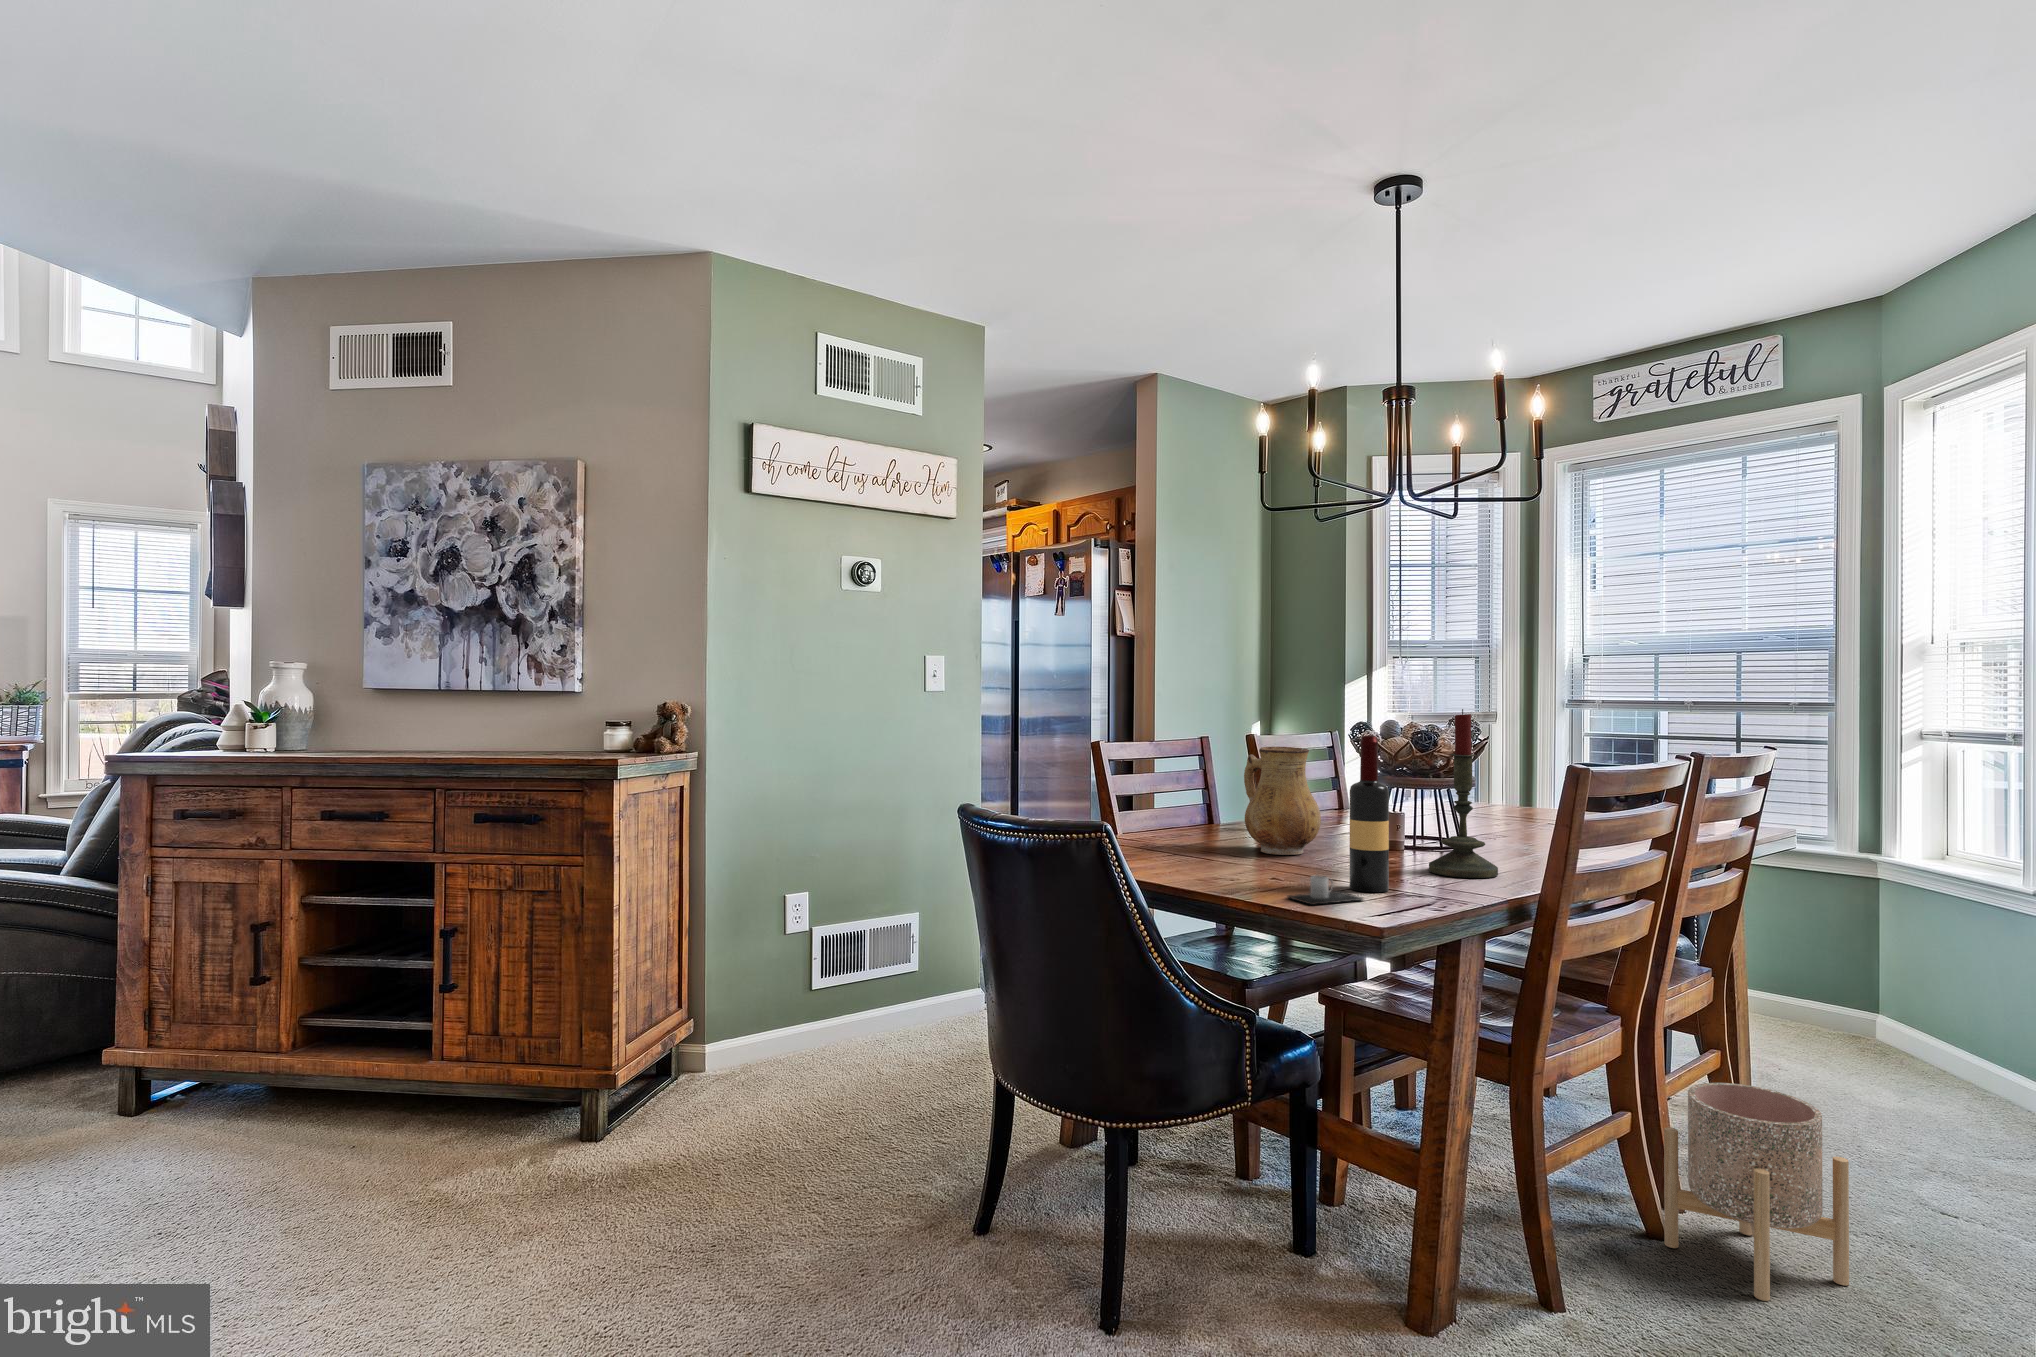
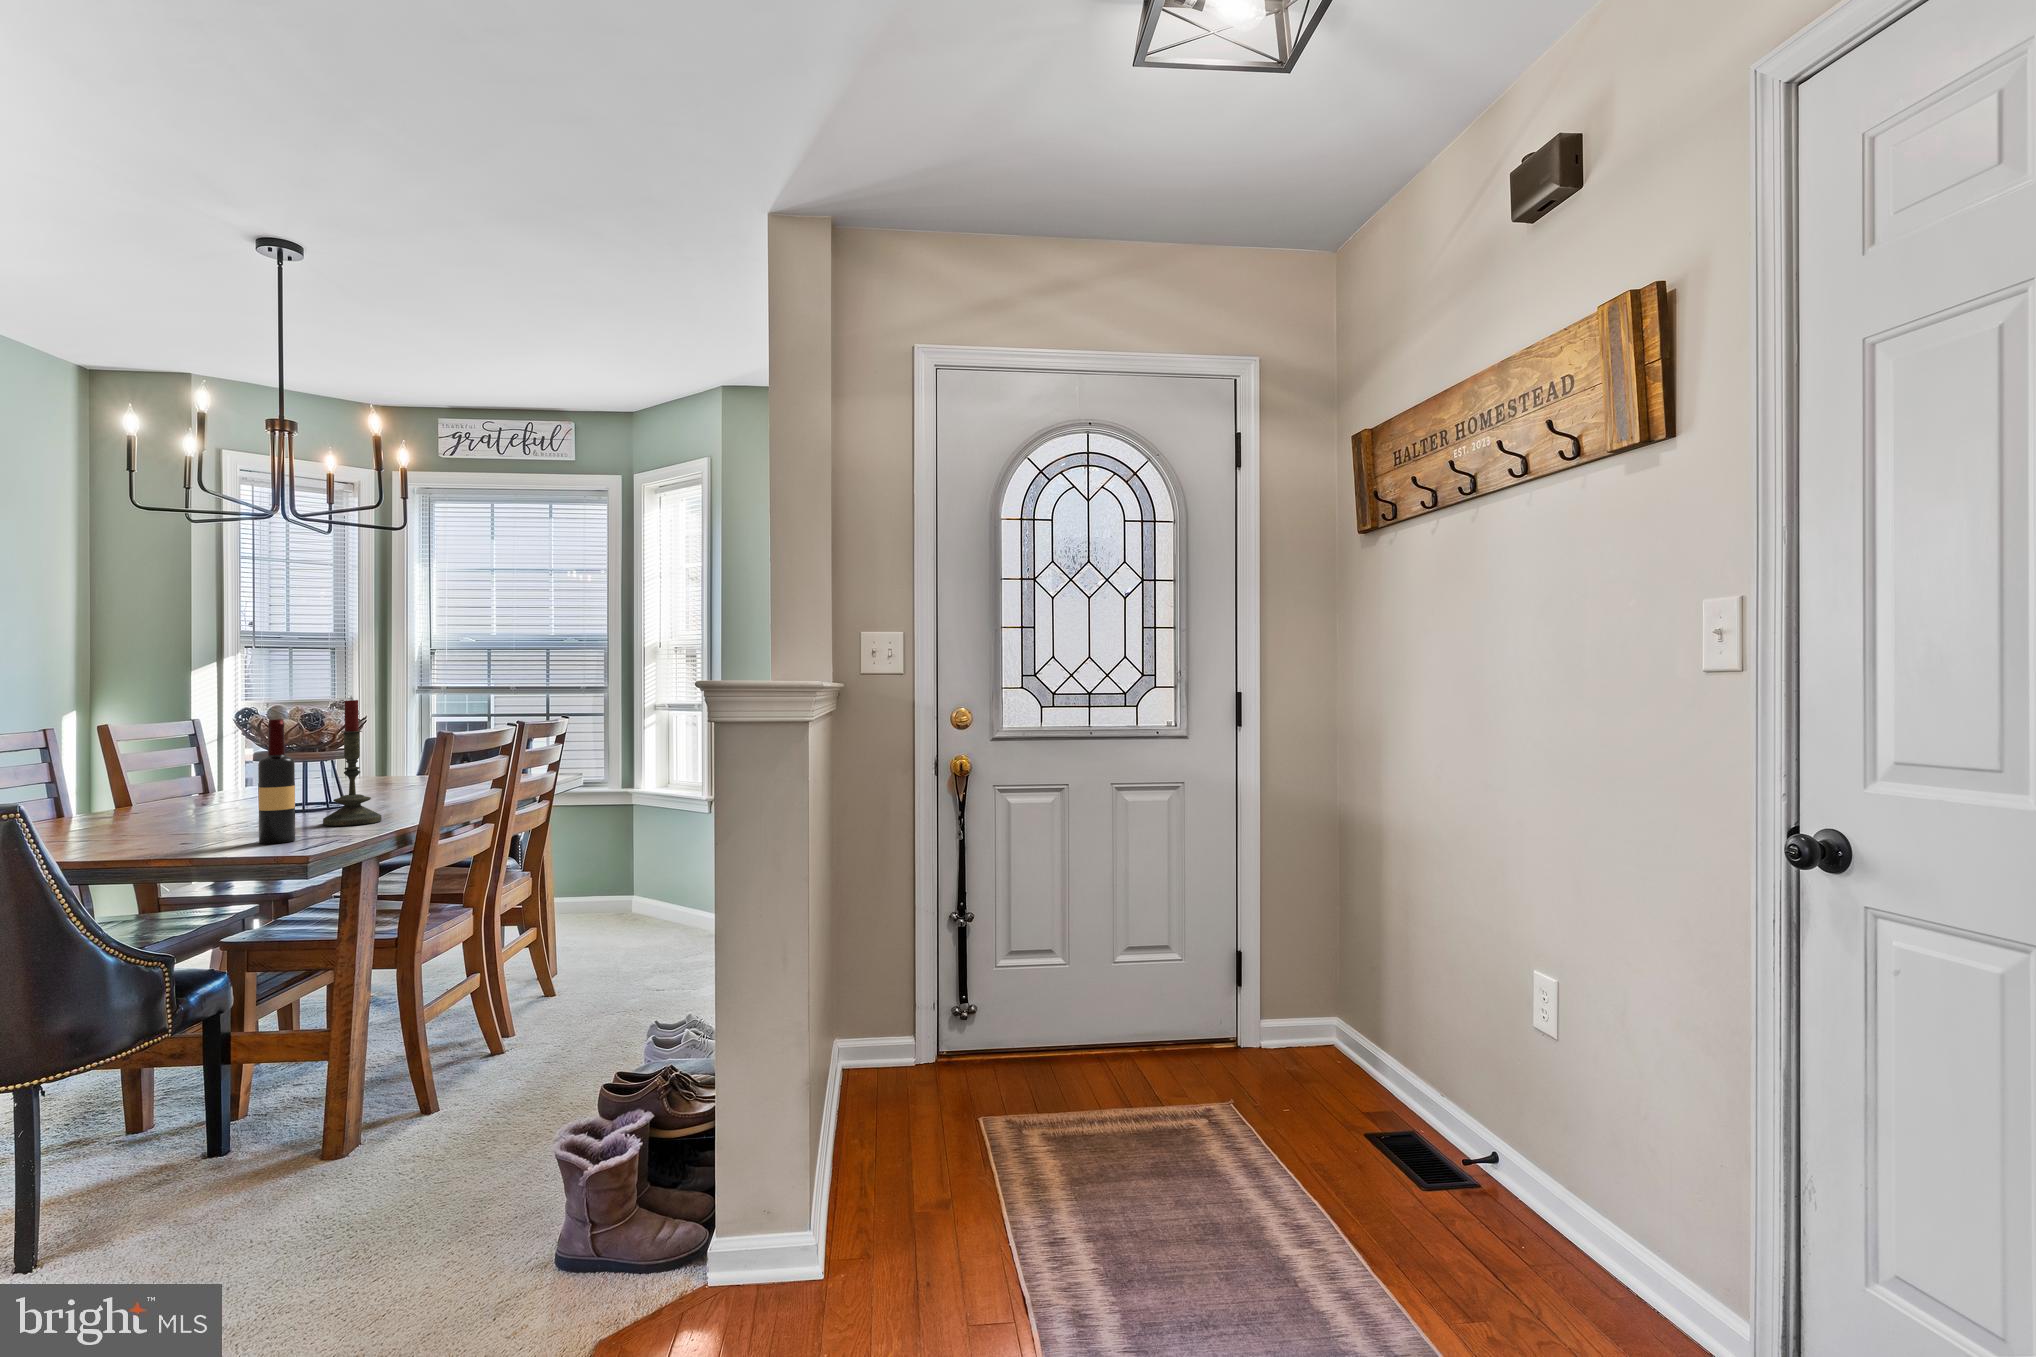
ceramic pitcher: present [1244,747,1321,855] -> none [123,735,213,833]
mug: present [1287,876,1363,905] -> none [204,834,278,857]
planter: present [1664,1083,1849,1301] -> none [502,935,610,1062]

